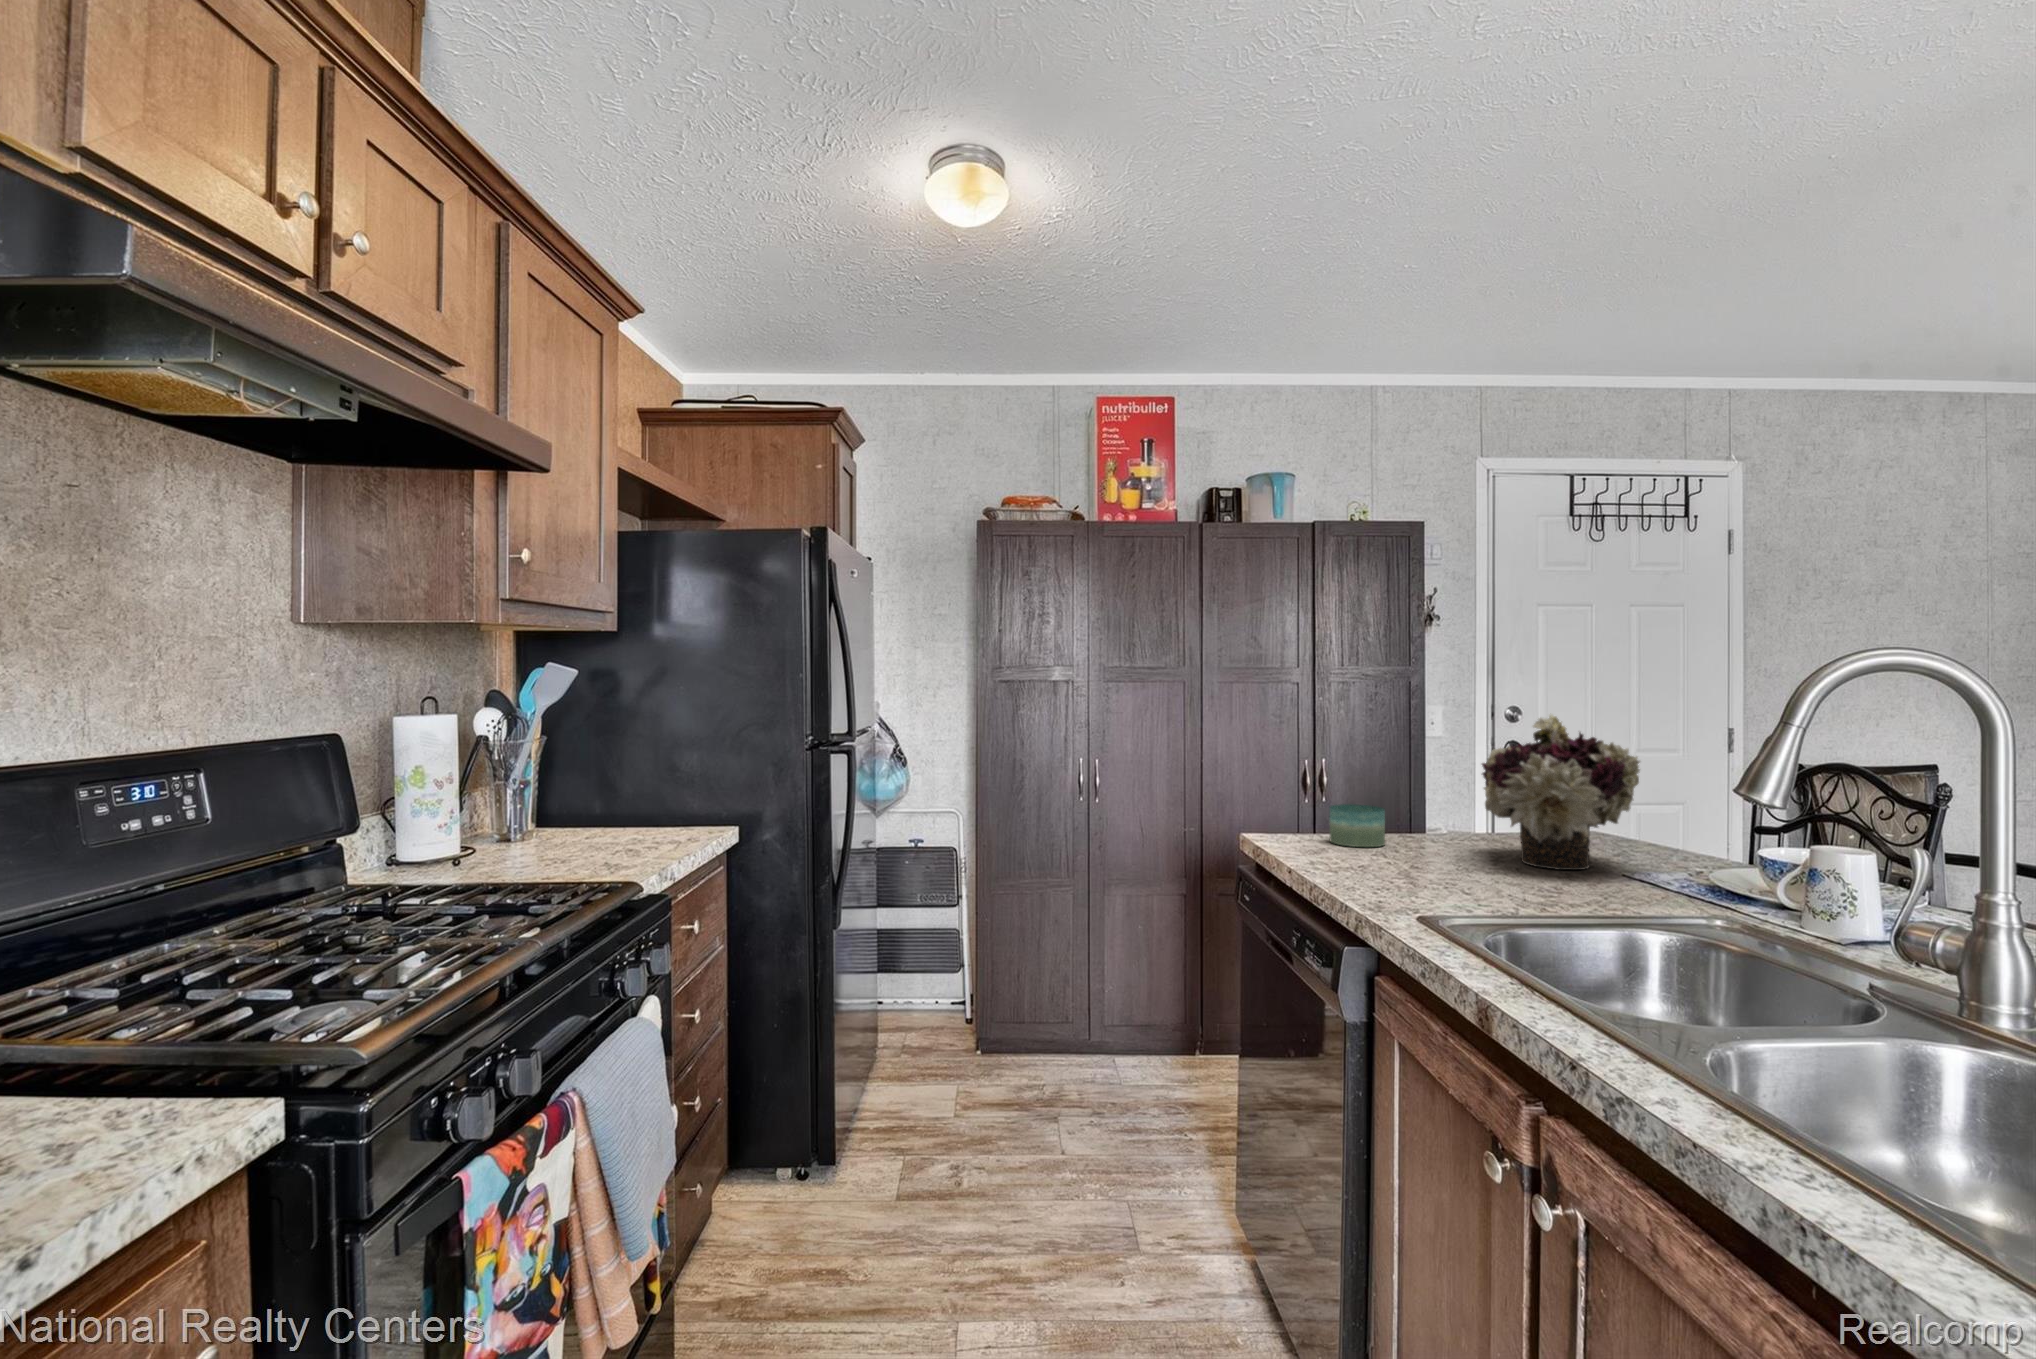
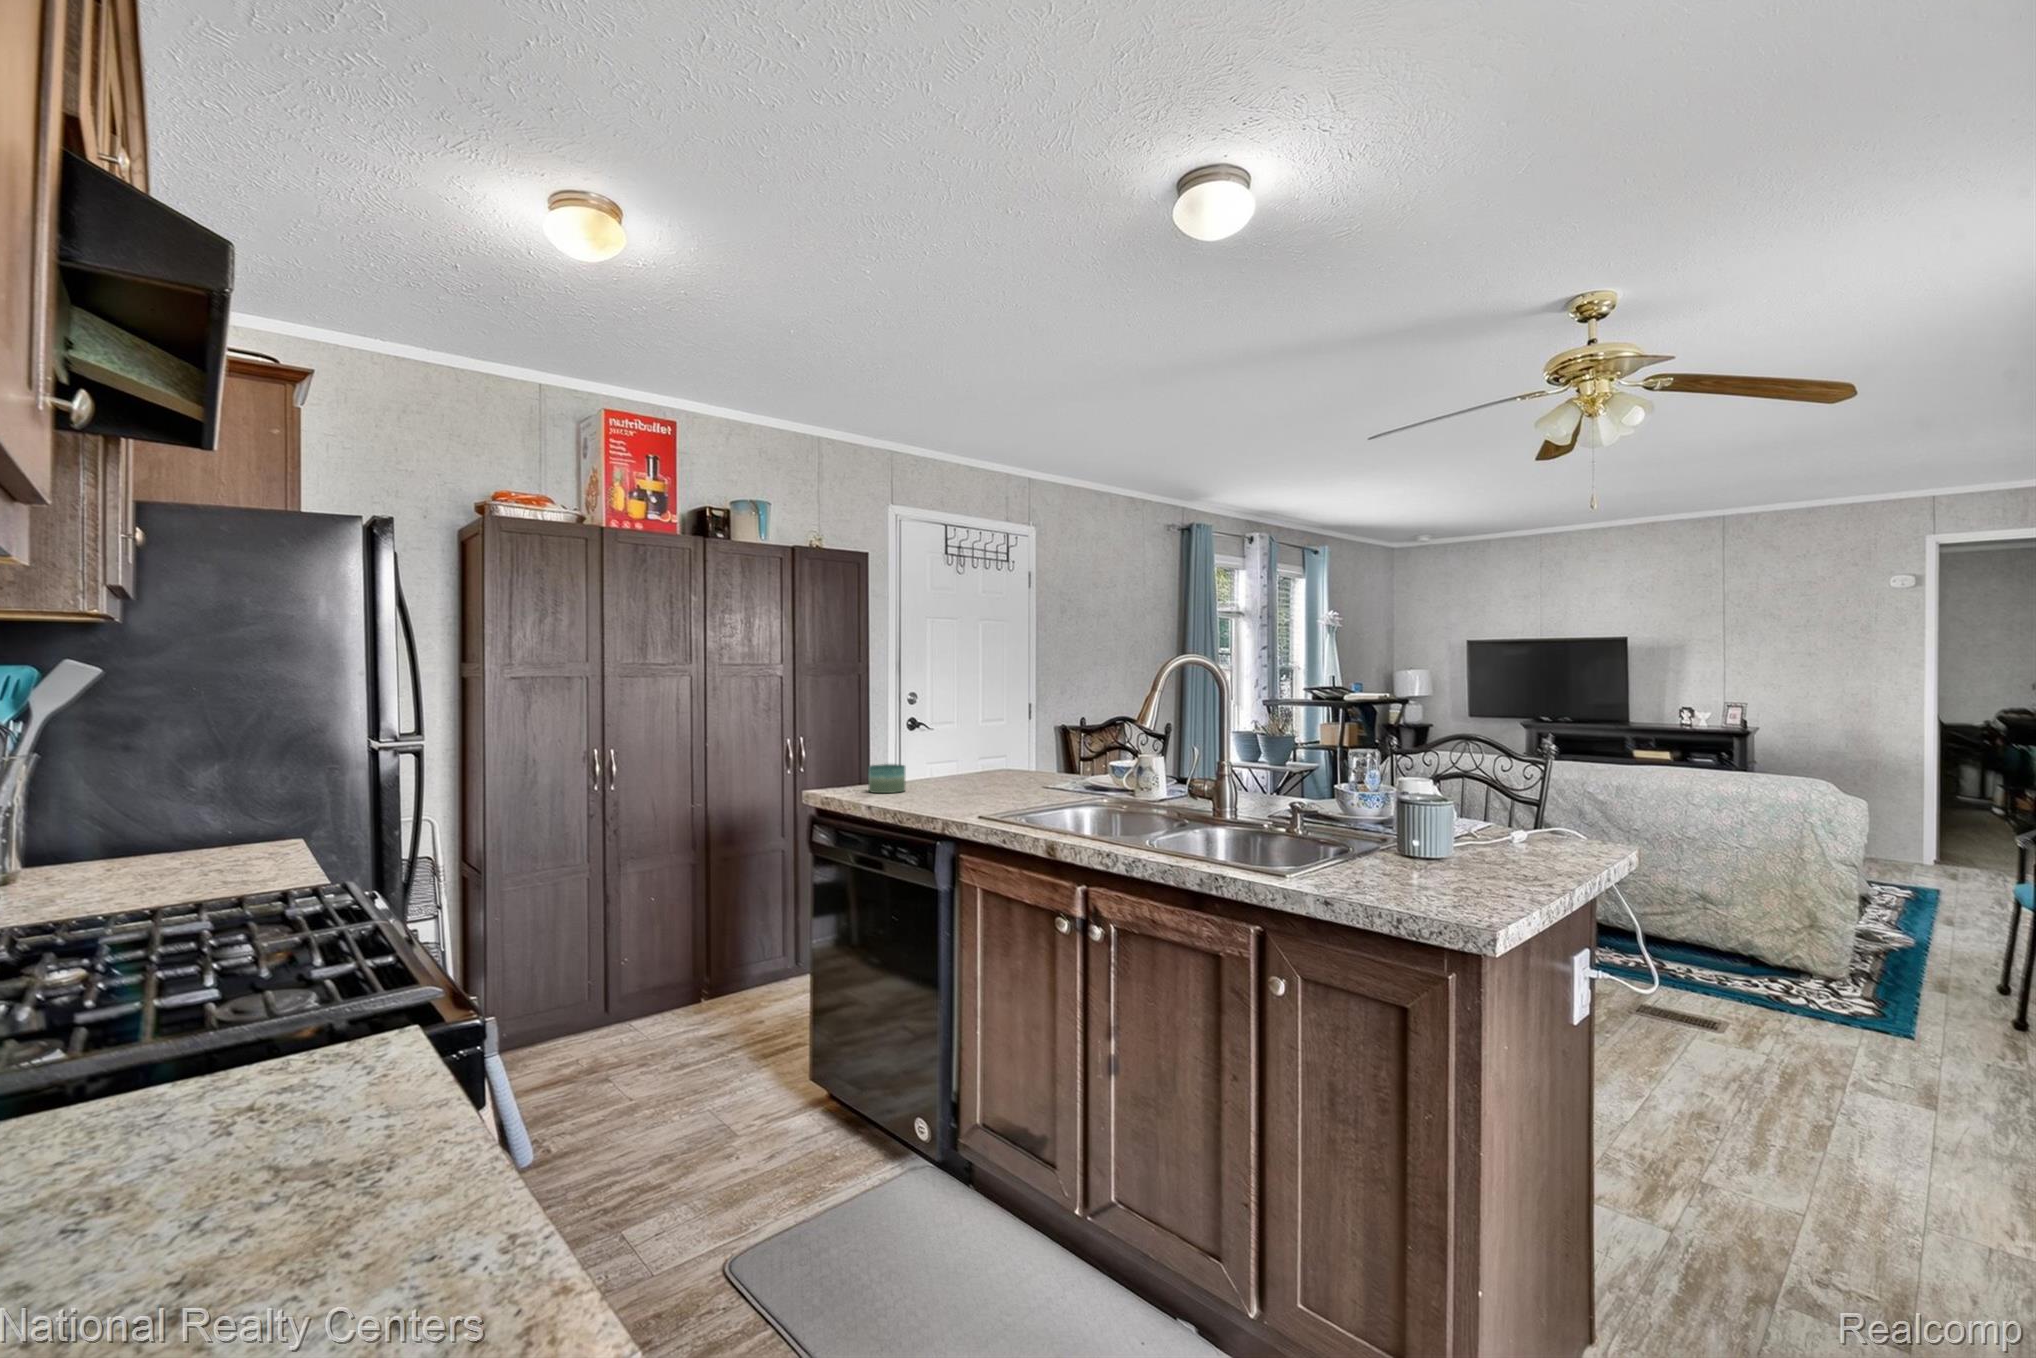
flower arrangement: present [1482,714,1640,870] -> none [962,697,1052,792]

